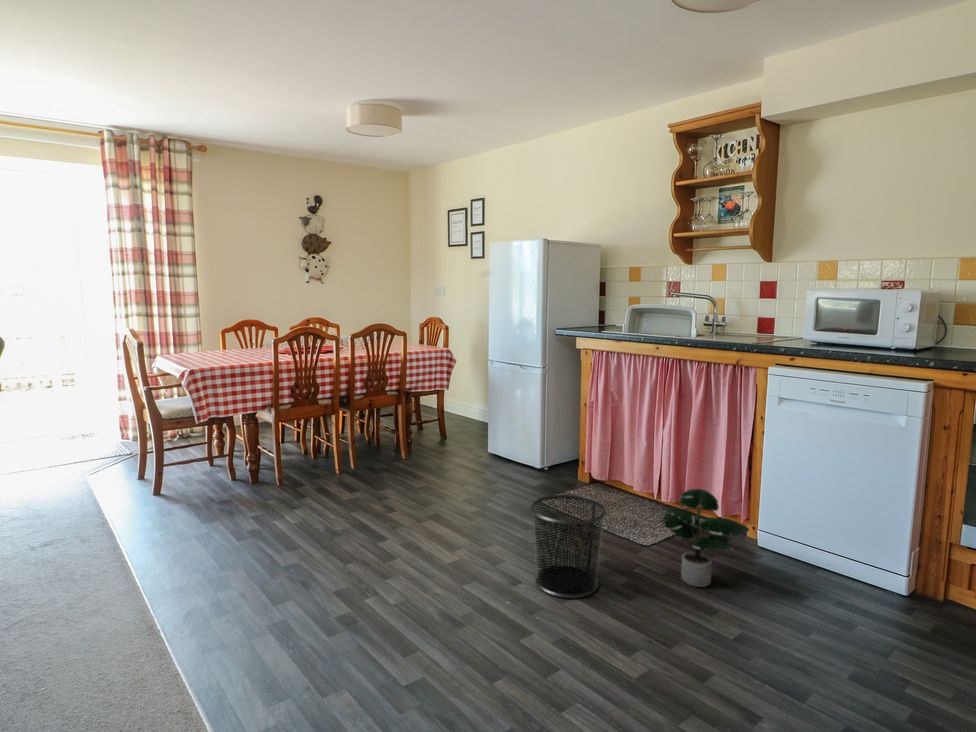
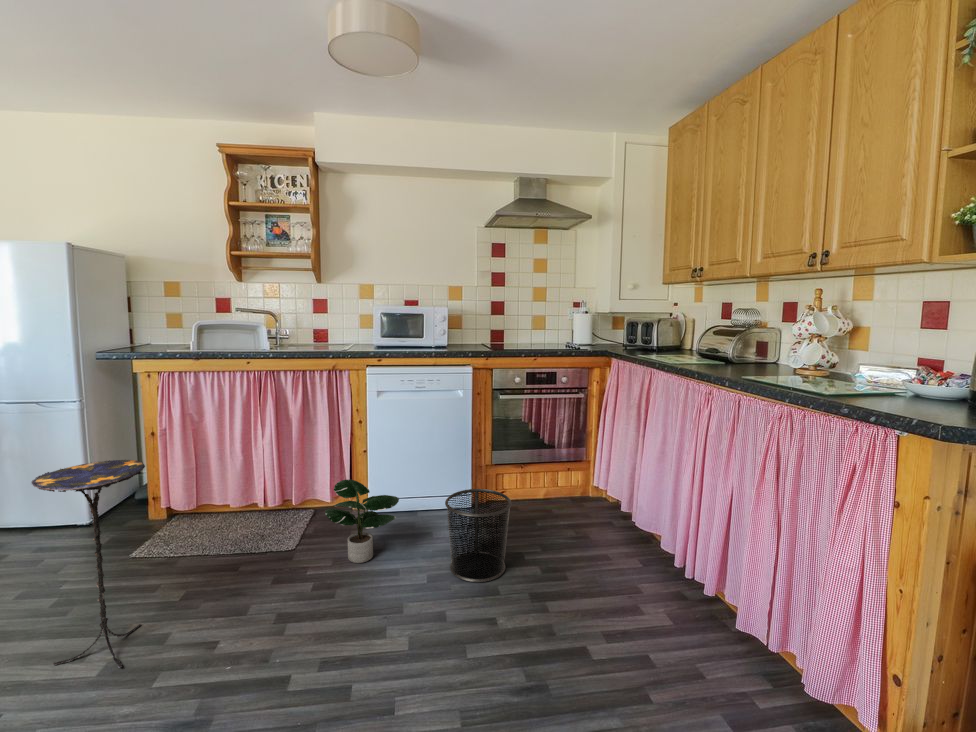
side table: none [444,407,509,562] -> present [31,460,145,668]
waste bin: present [531,495,606,598] -> present [445,489,512,582]

